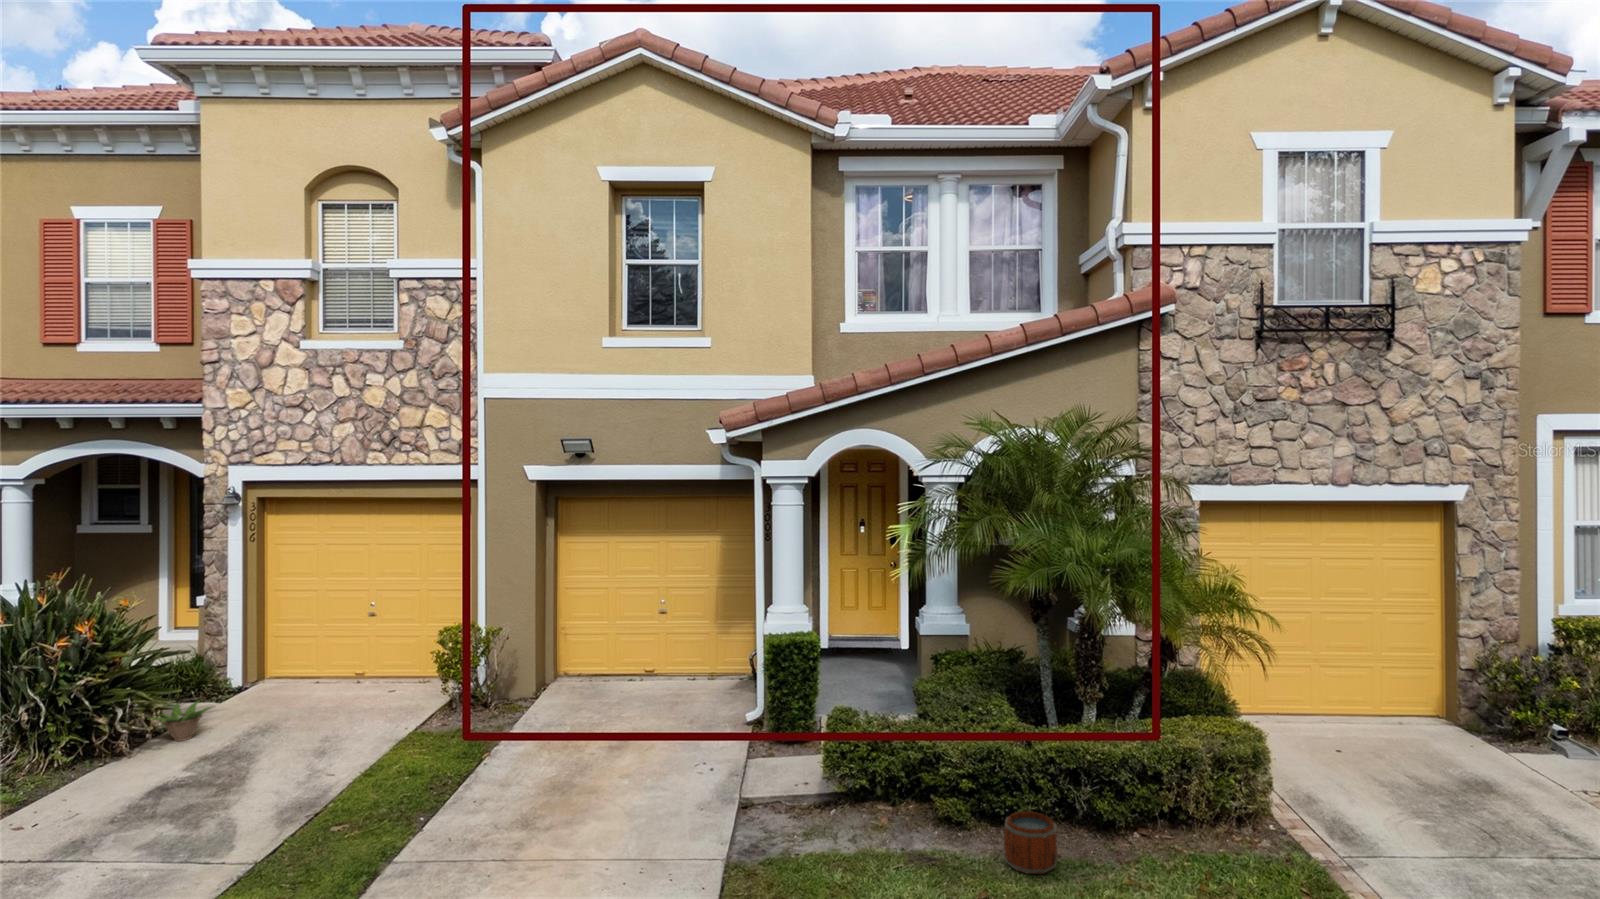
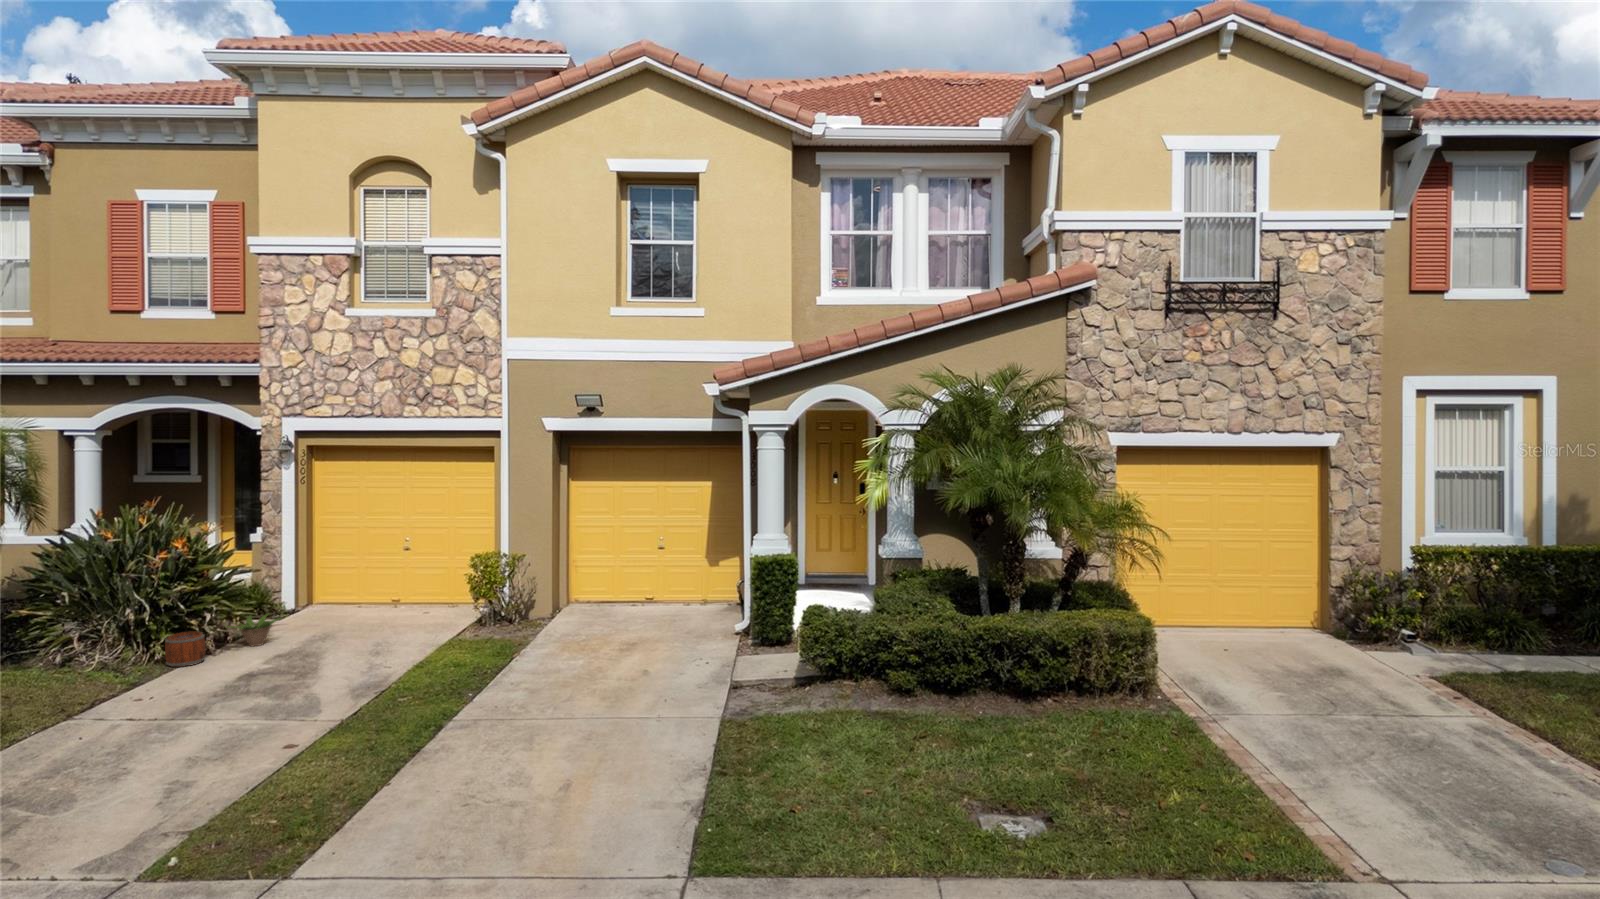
bucket: present [1004,811,1057,874] -> present [165,632,205,667]

